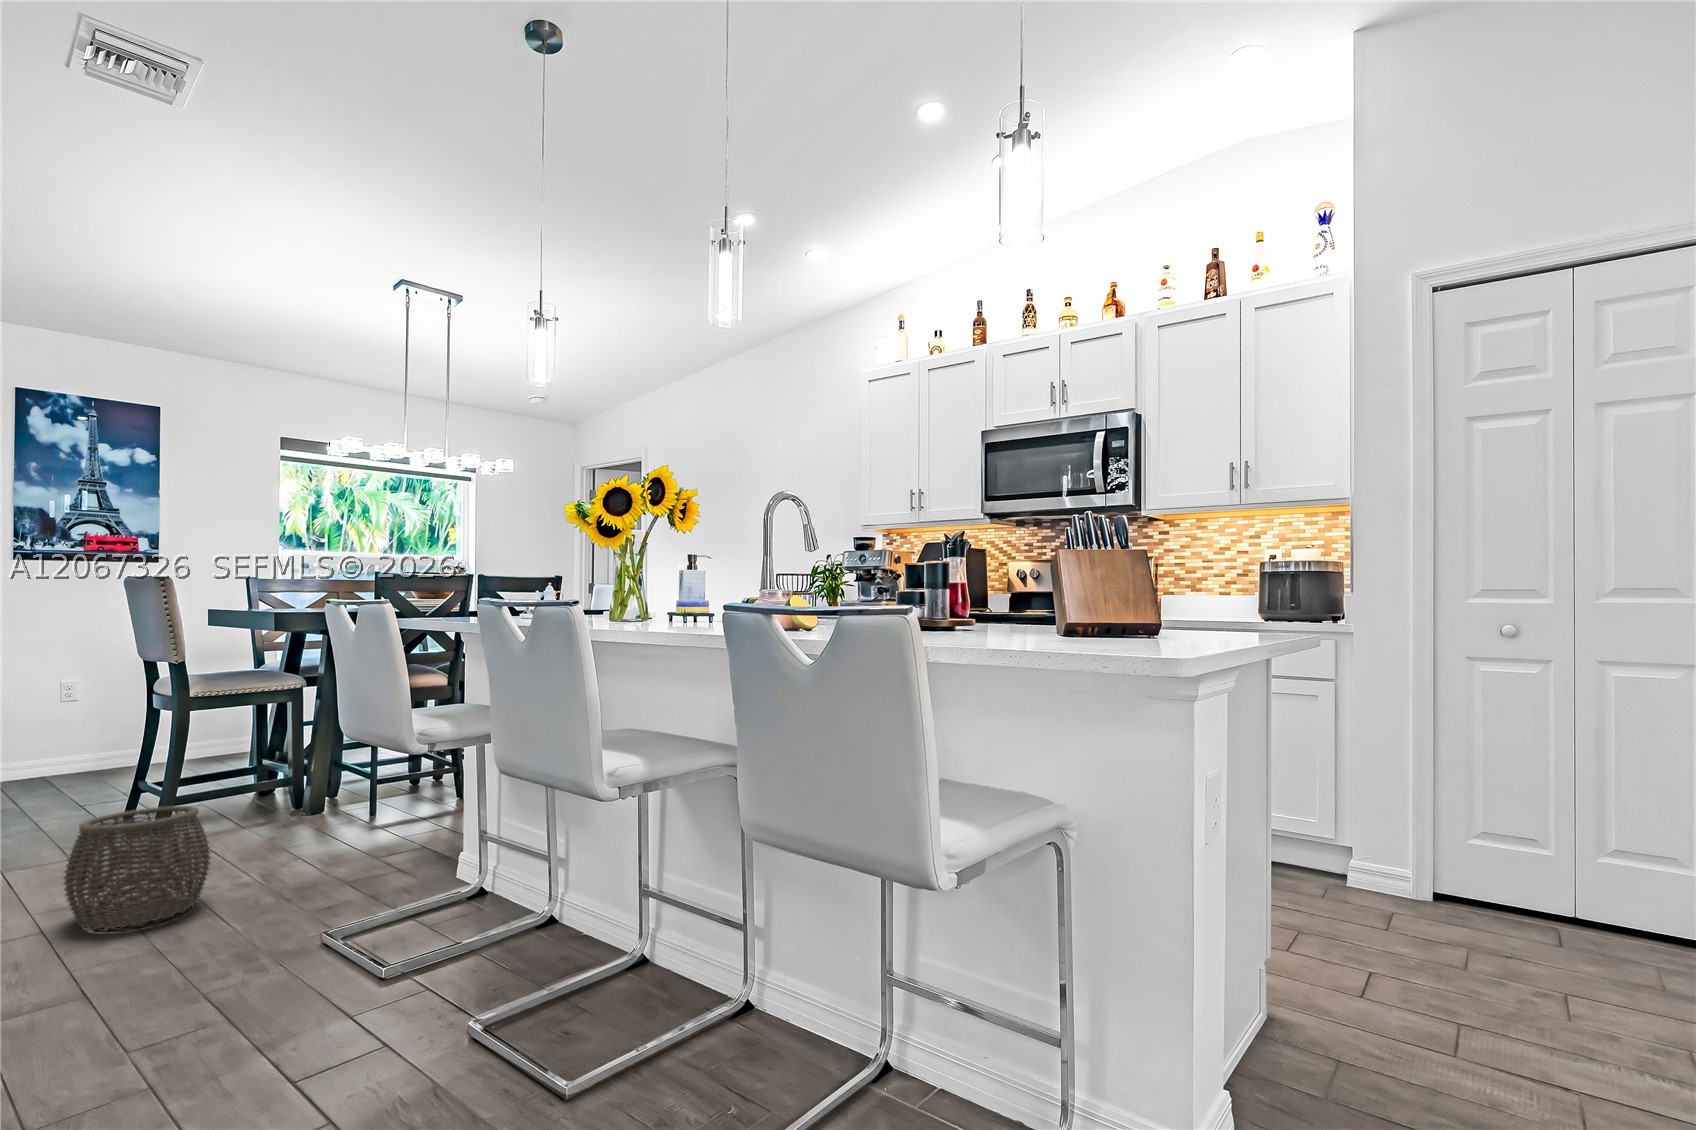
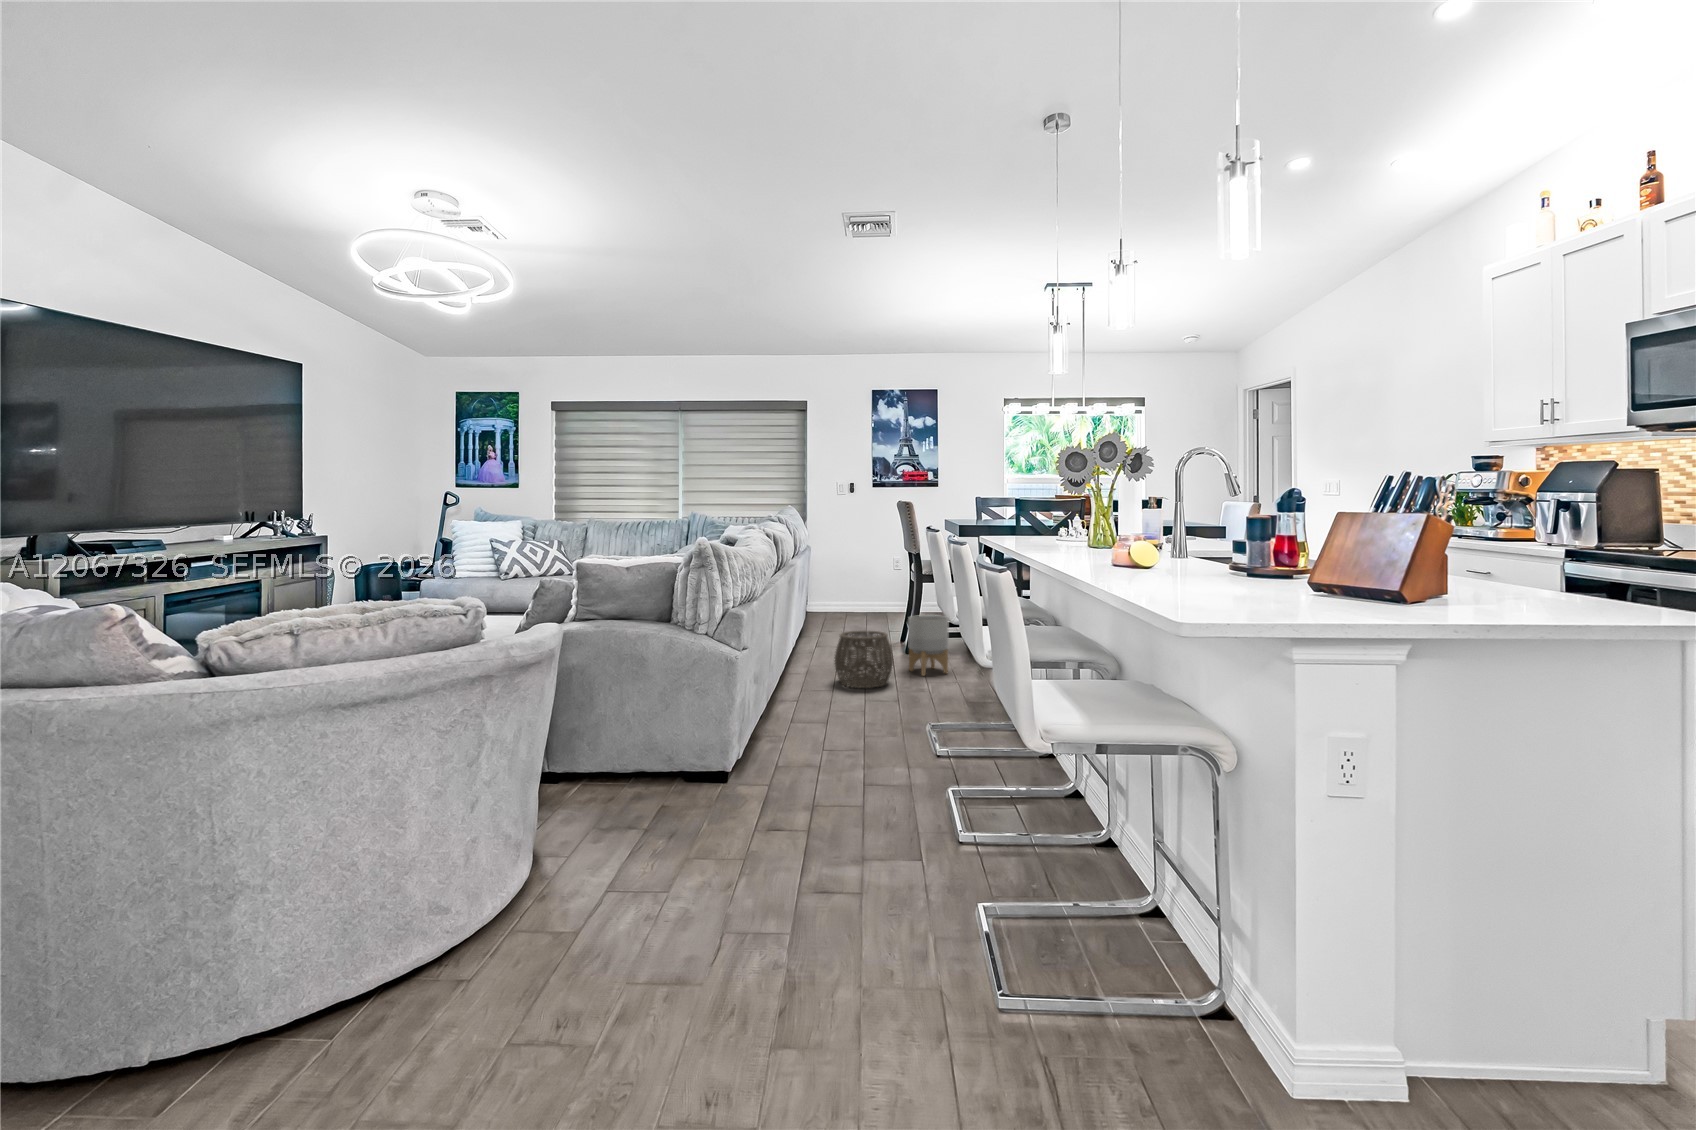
planter: none [213,762,297,872] -> present [908,615,949,676]

